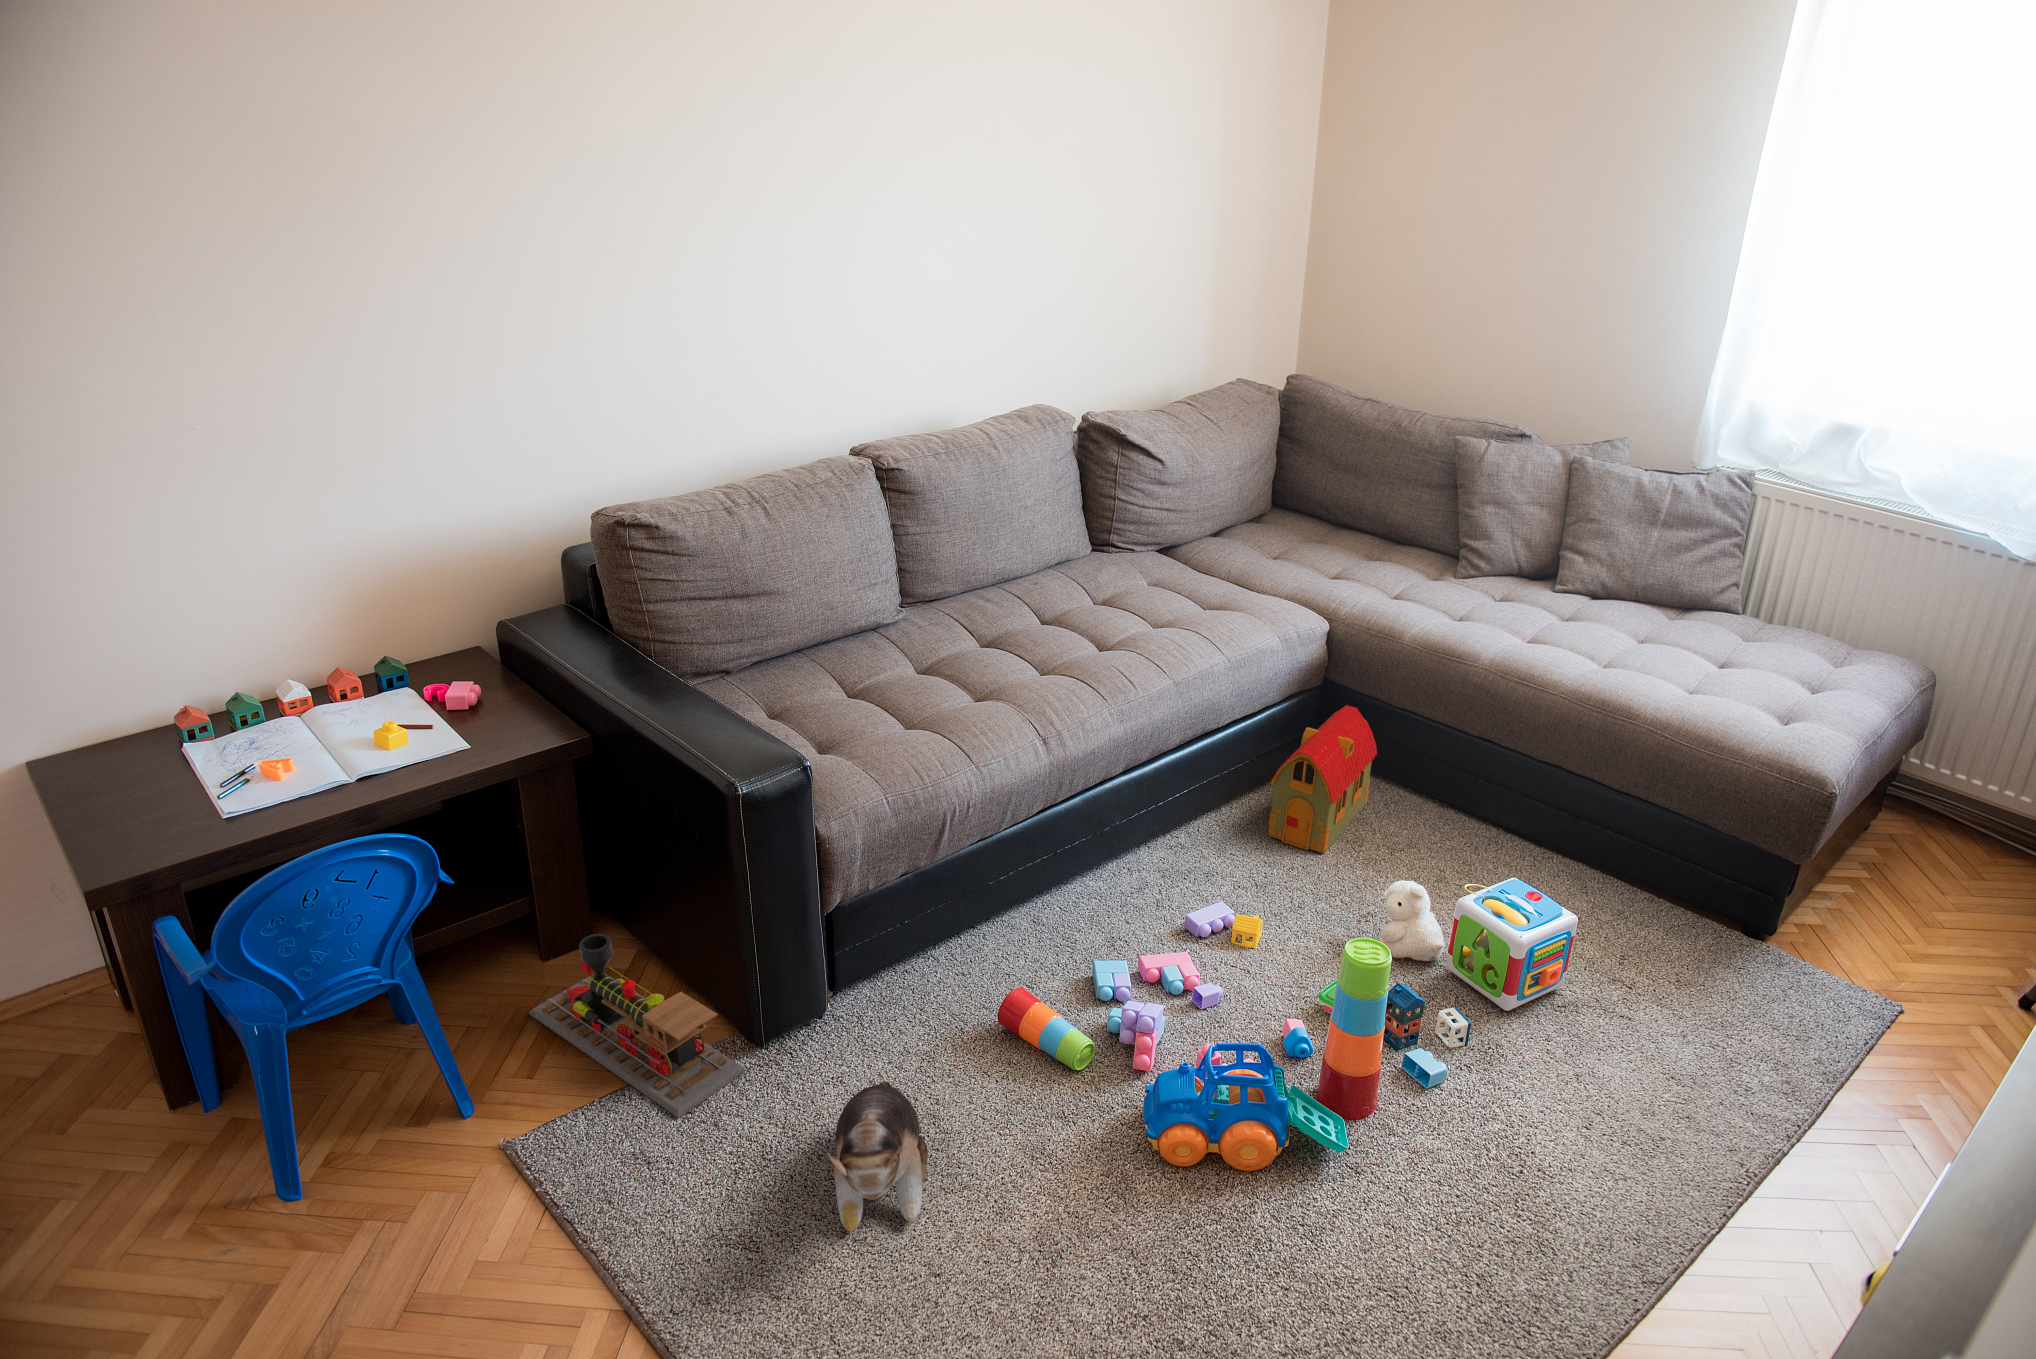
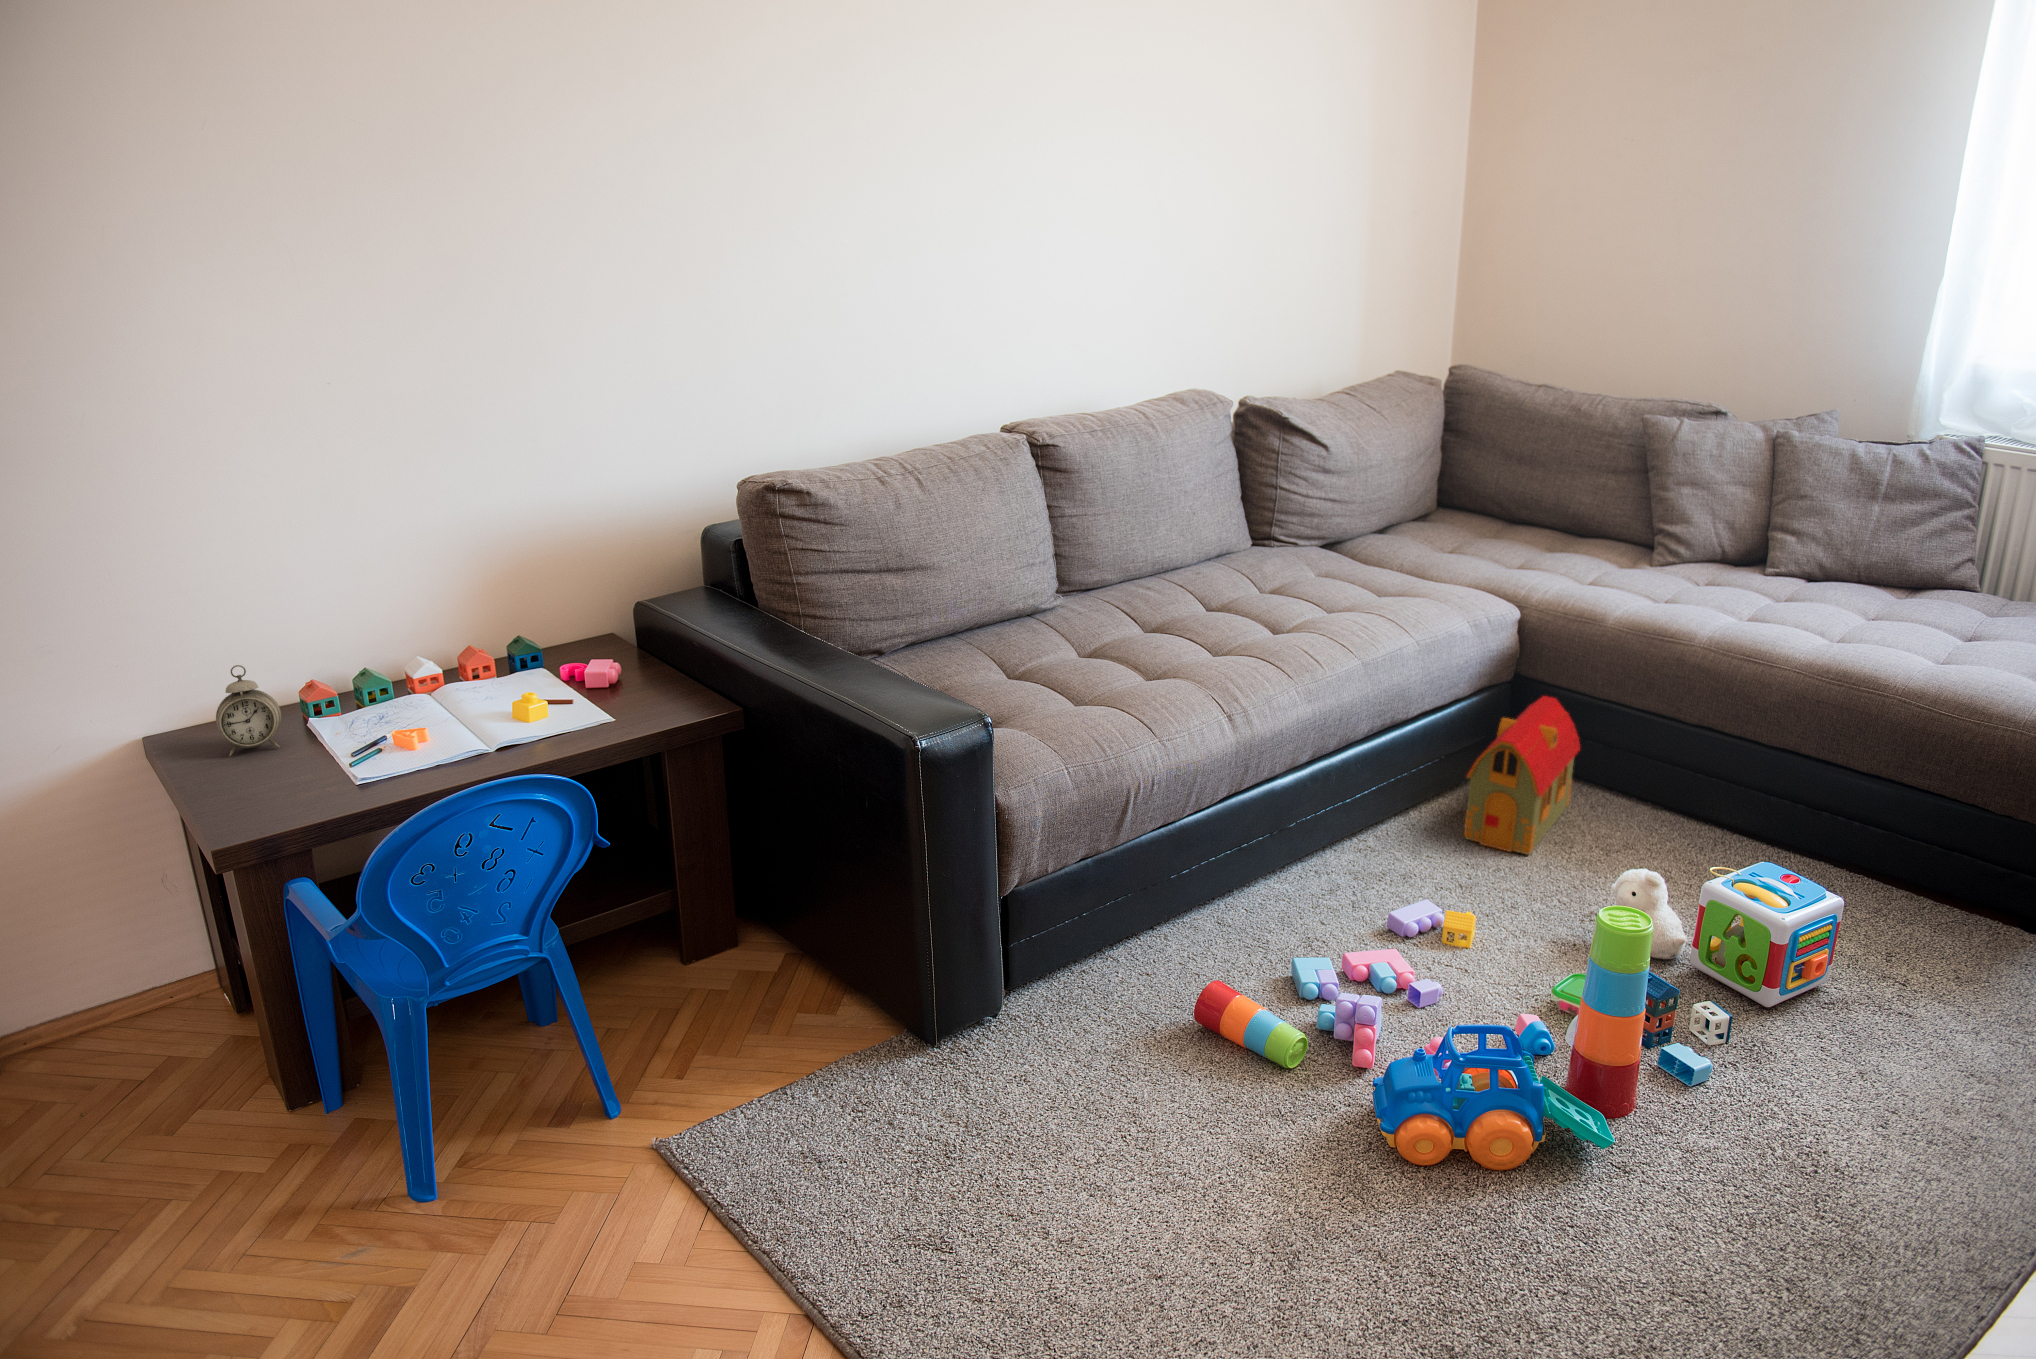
alarm clock: none [84,700,149,785] -> present [216,665,281,756]
toy train: present [529,934,745,1118] -> none [673,921,915,1117]
plush toy: present [827,1081,928,1232] -> none [1034,1070,1132,1231]

